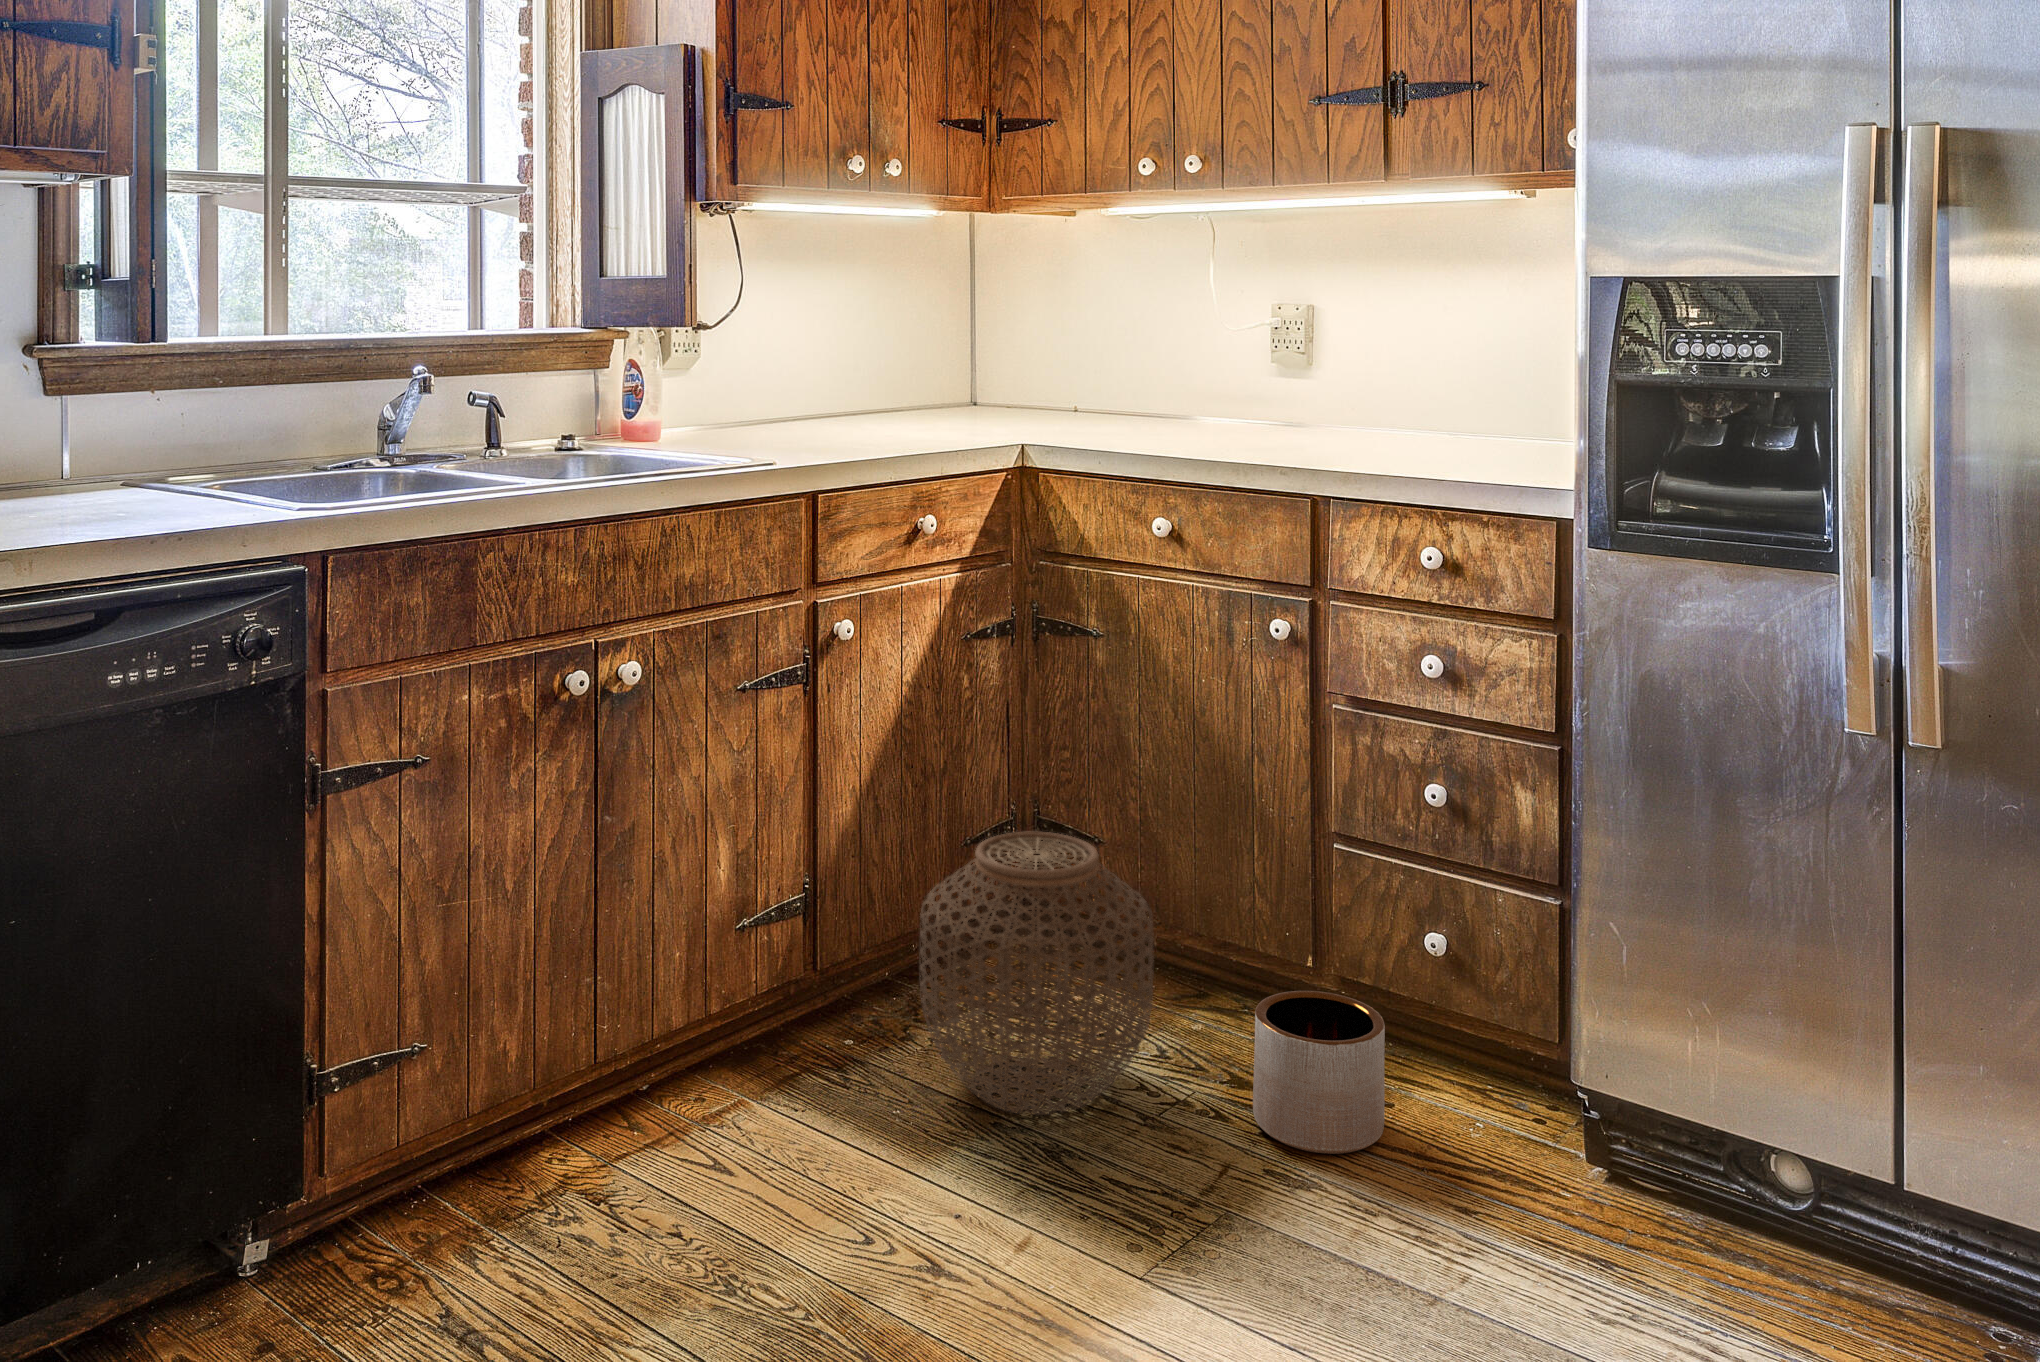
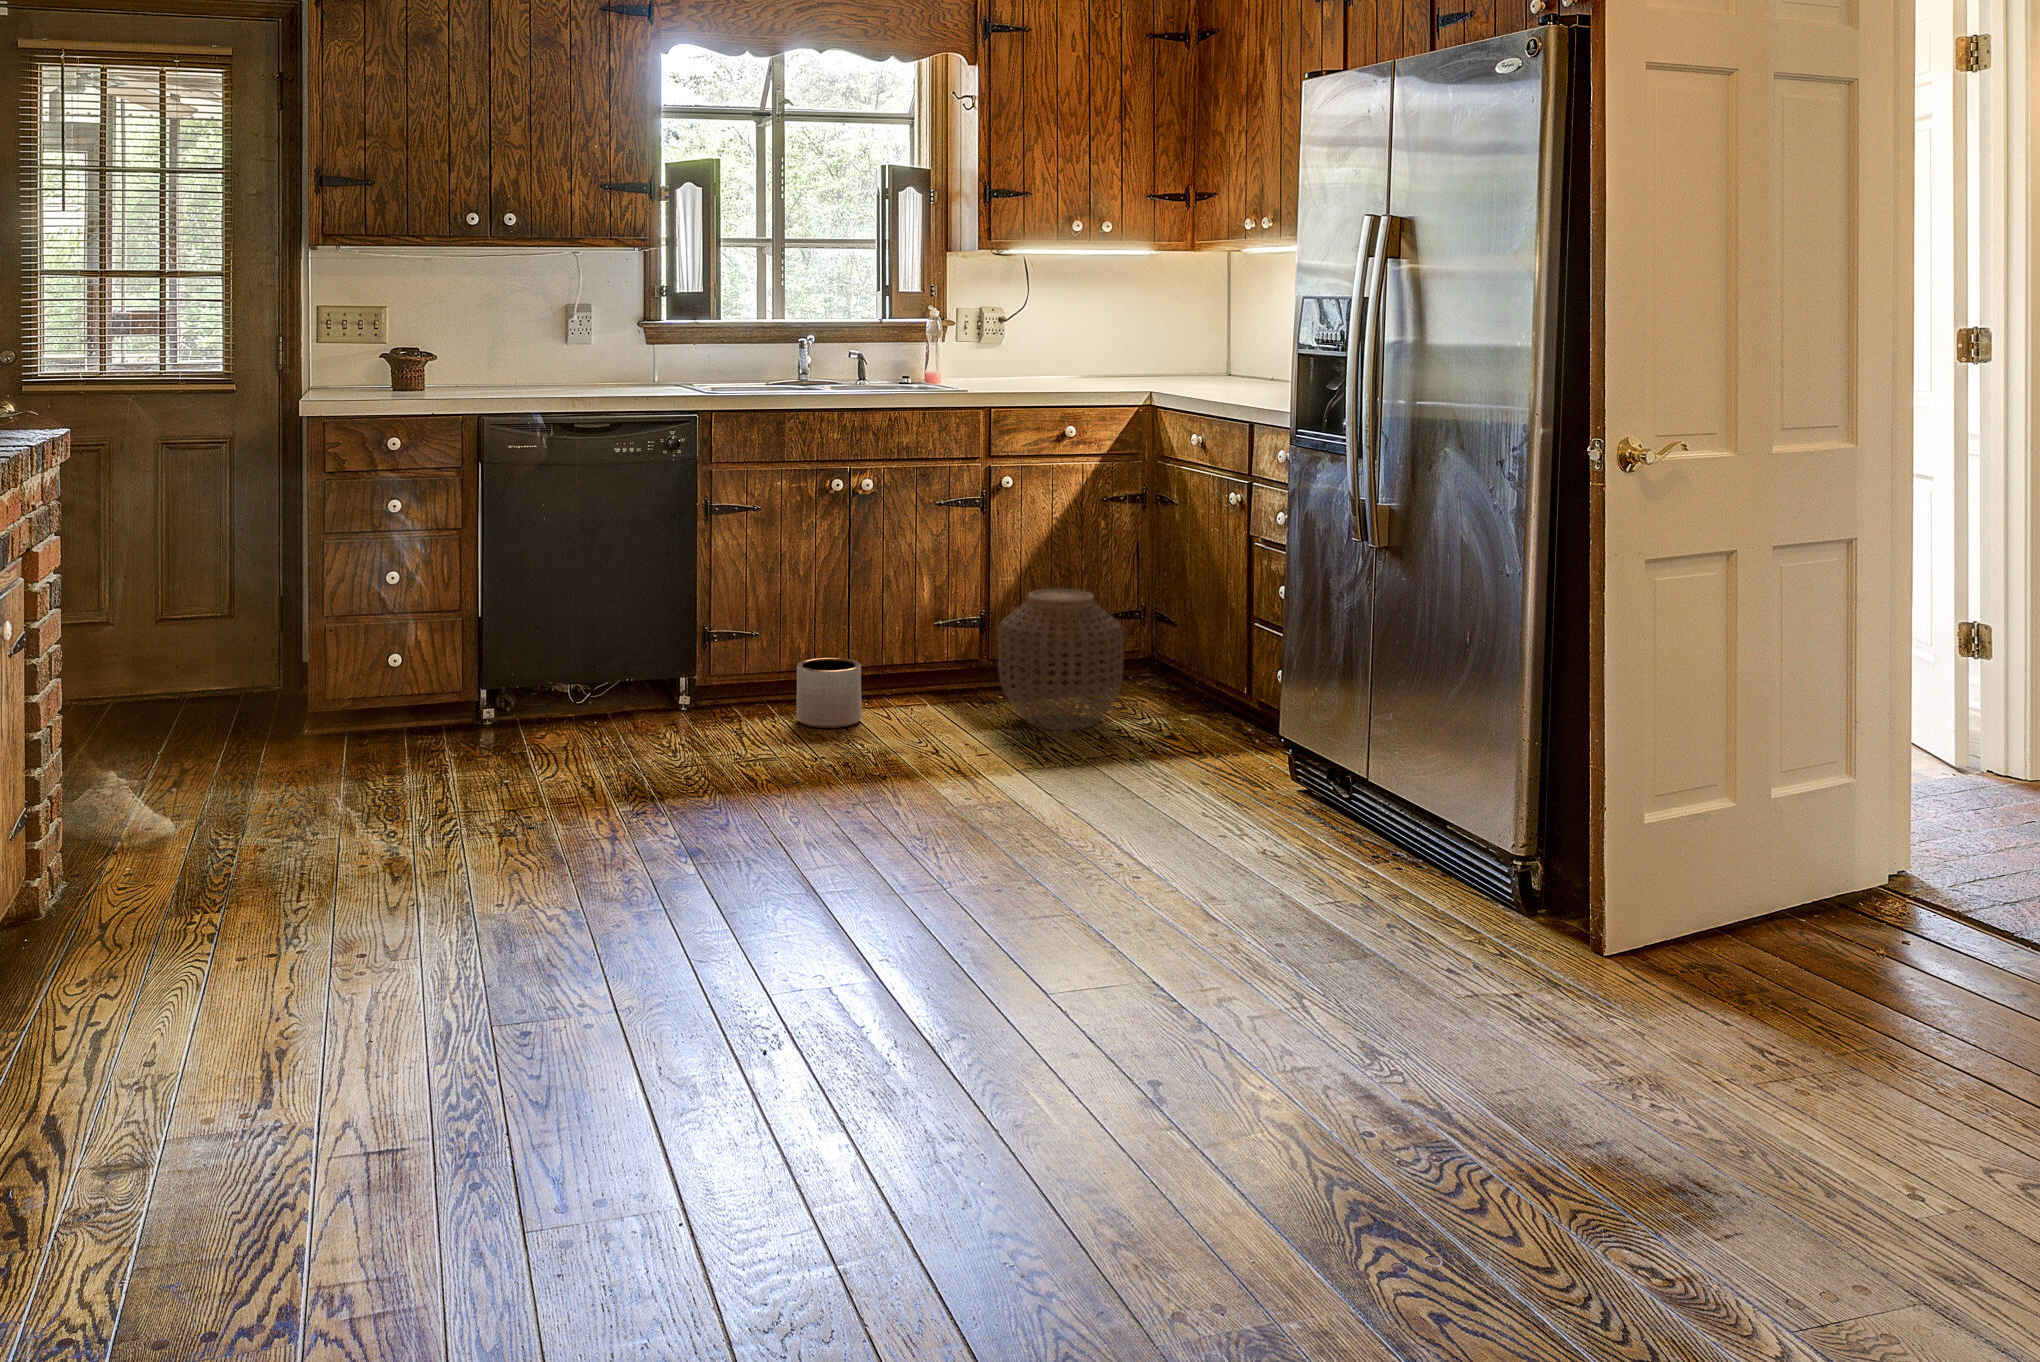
planter: present [1253,991,1385,1154] -> present [796,658,862,728]

